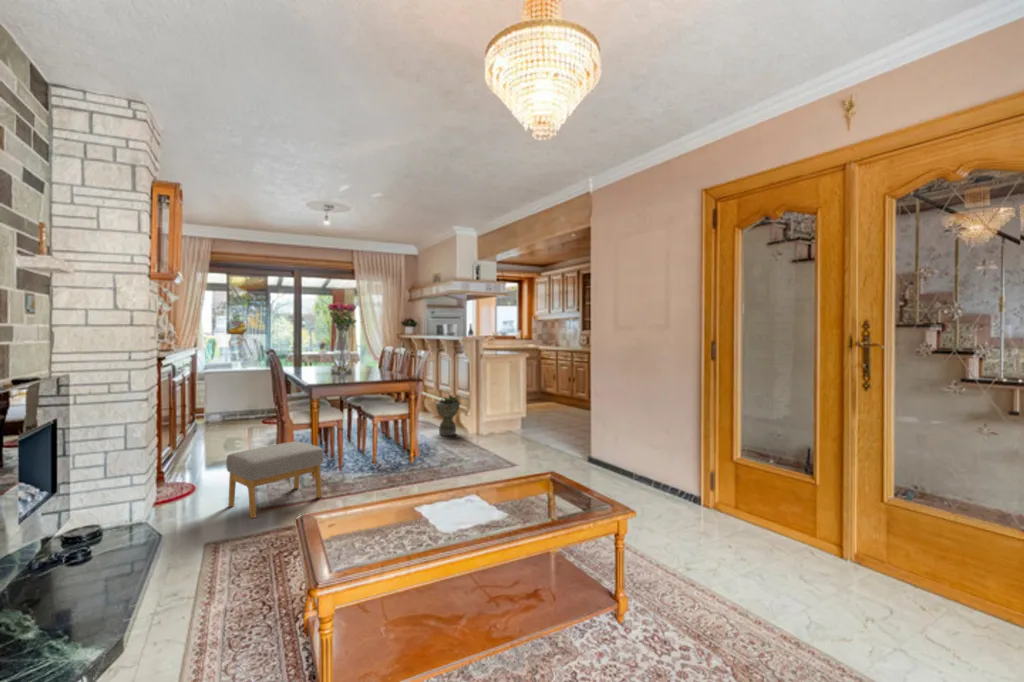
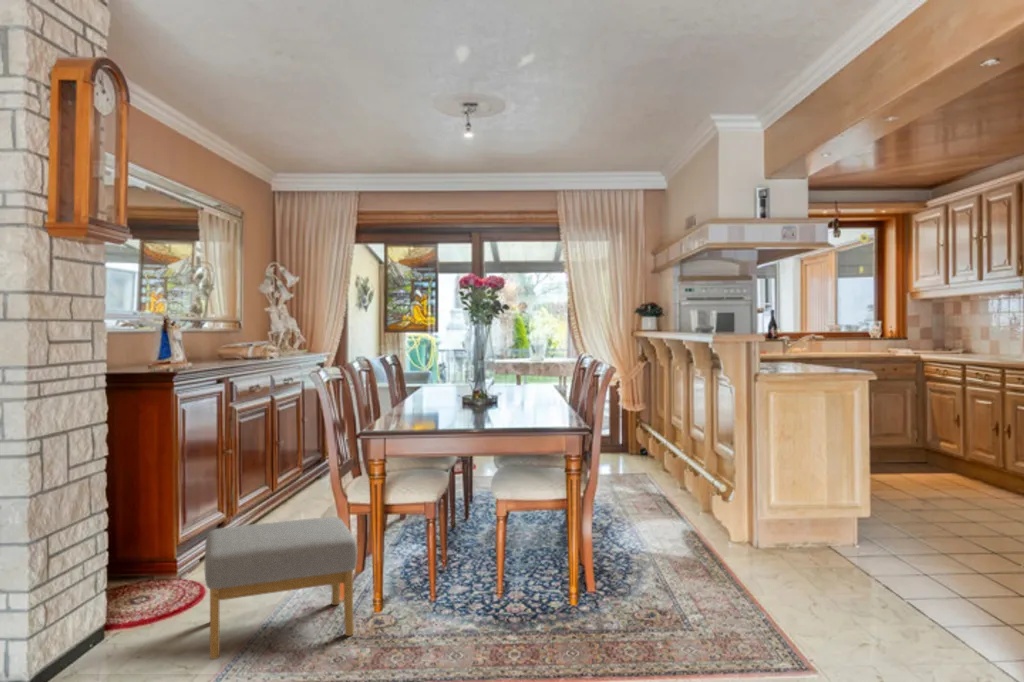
planter: present [436,395,460,436] -> none [658,446,708,528]

